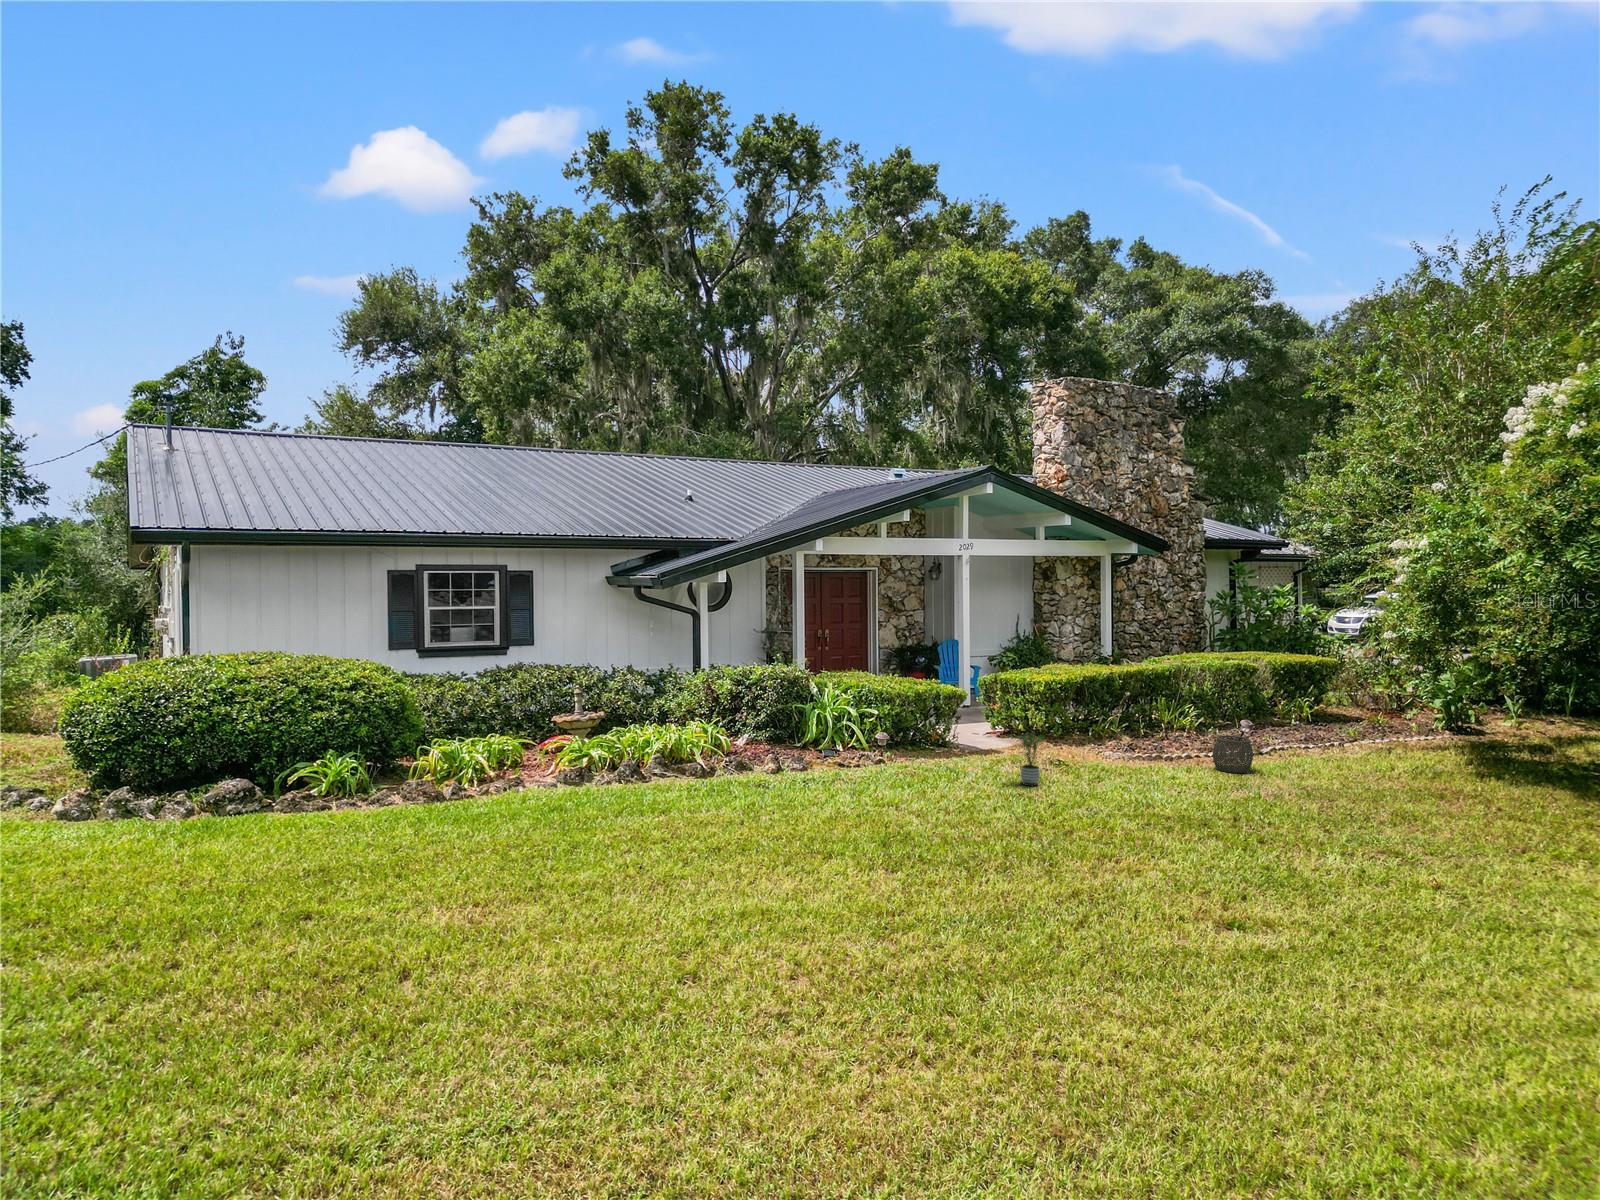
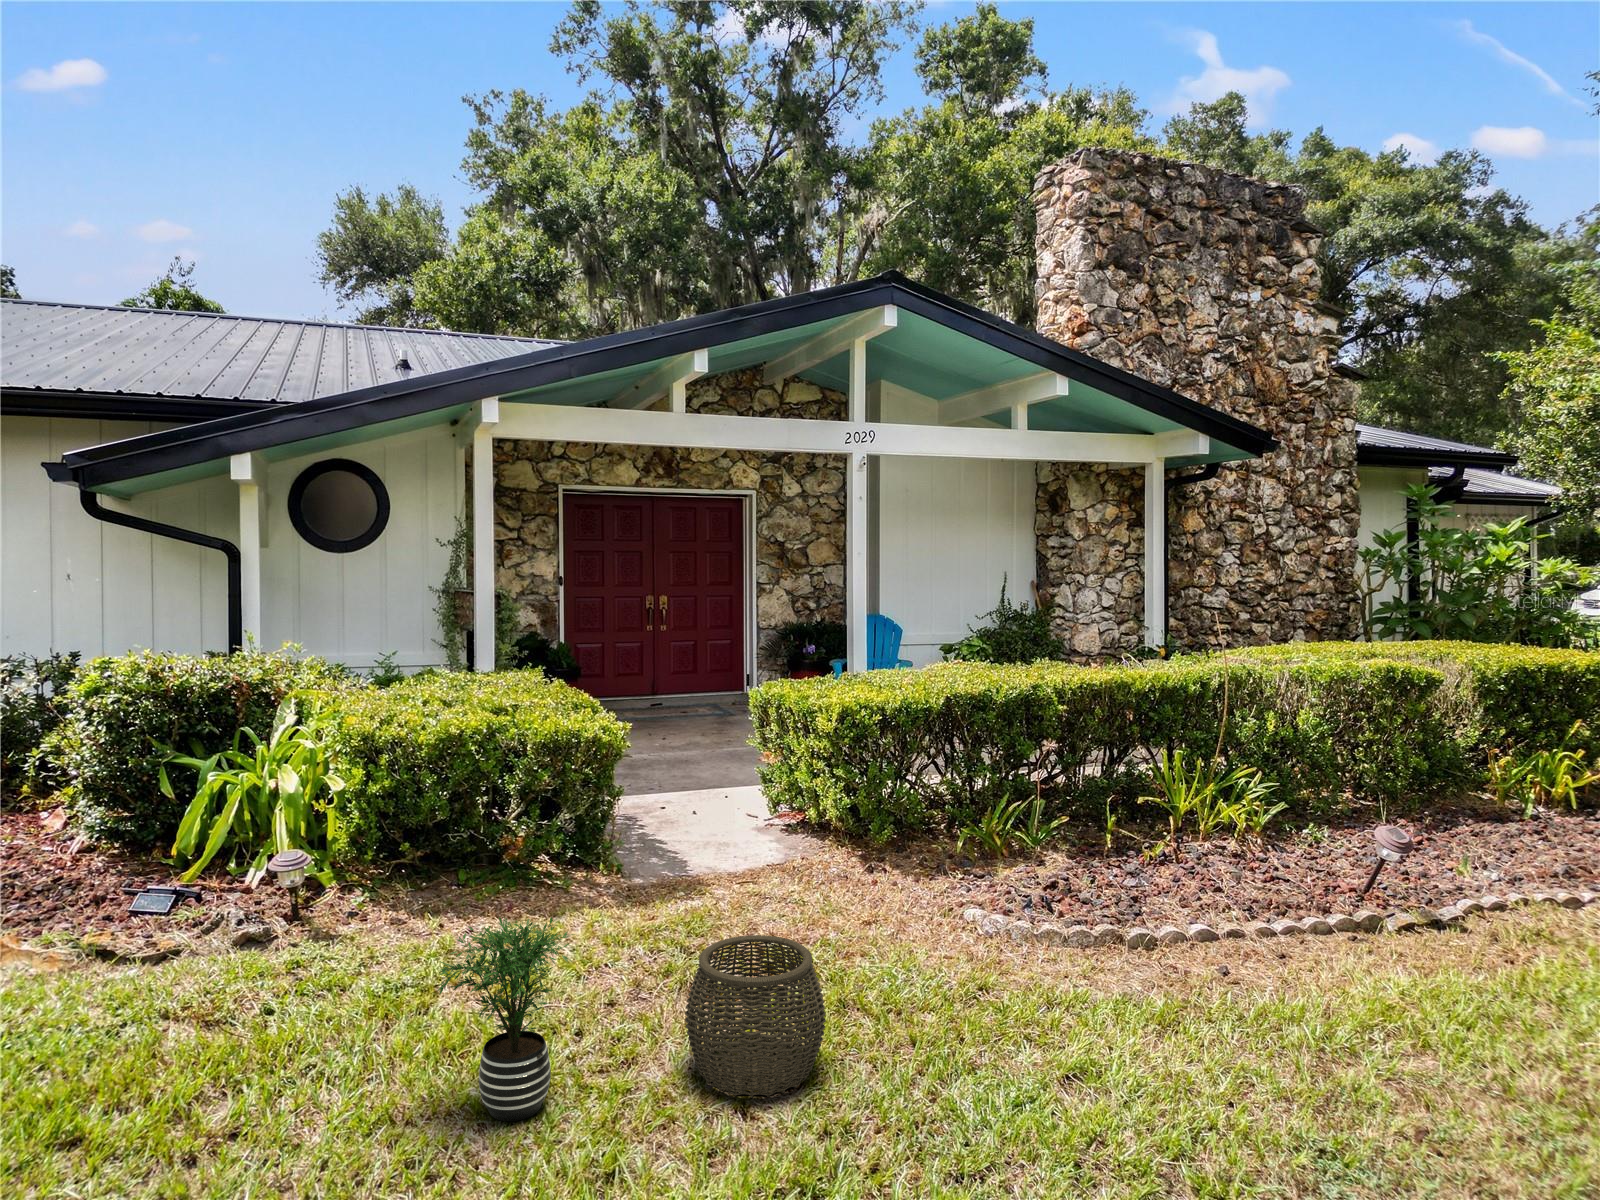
woven basket: present [1213,735,1253,773] -> present [685,935,826,1098]

